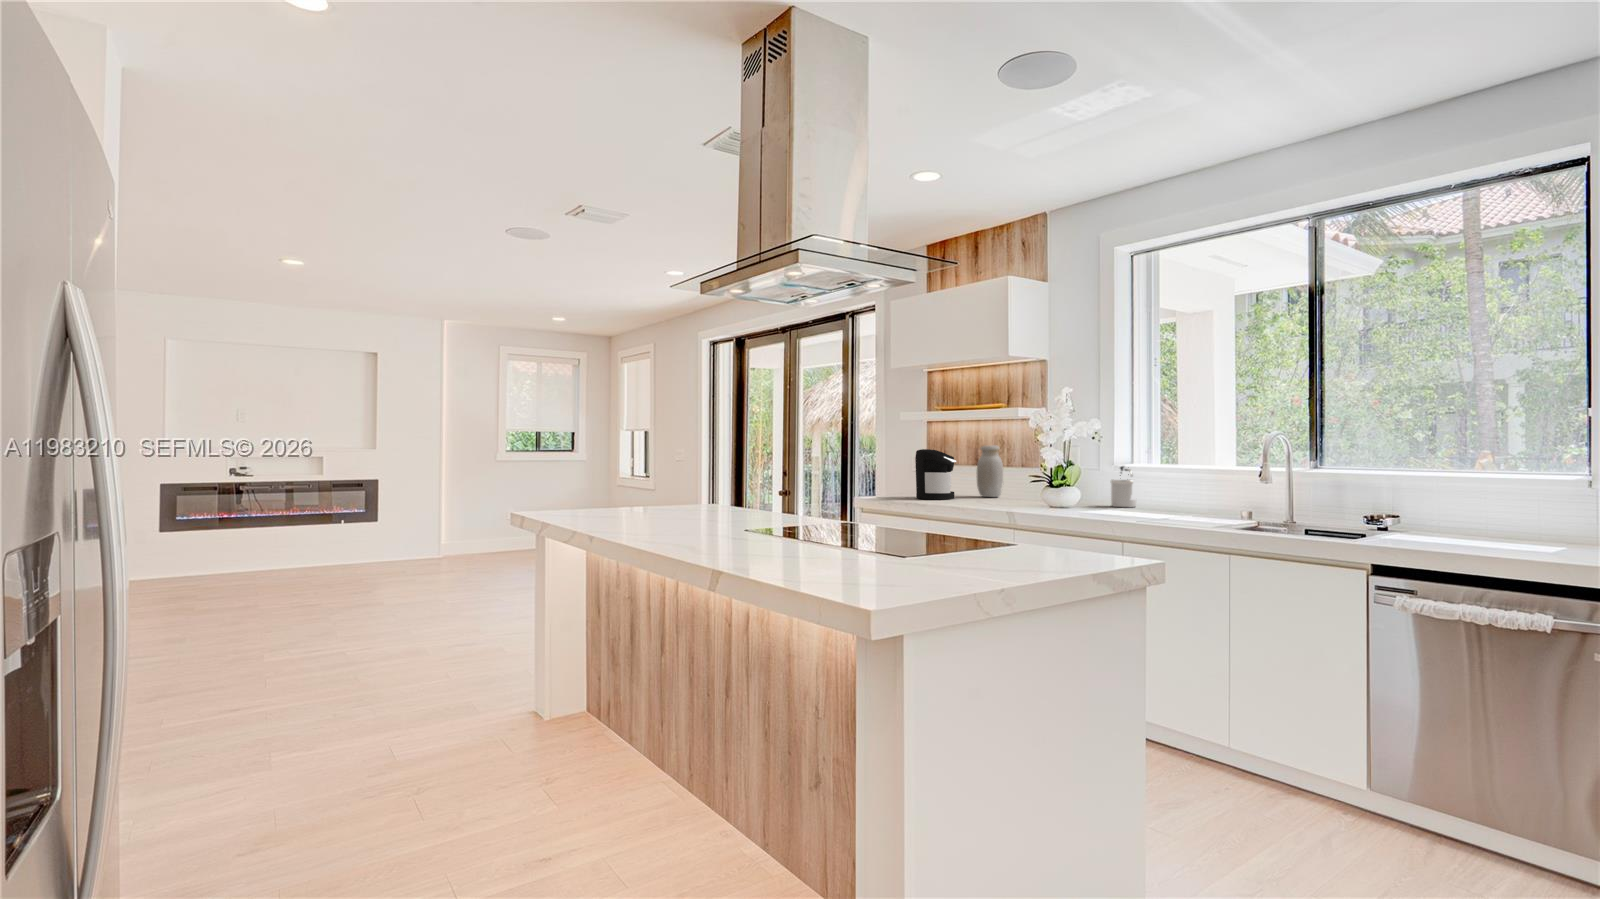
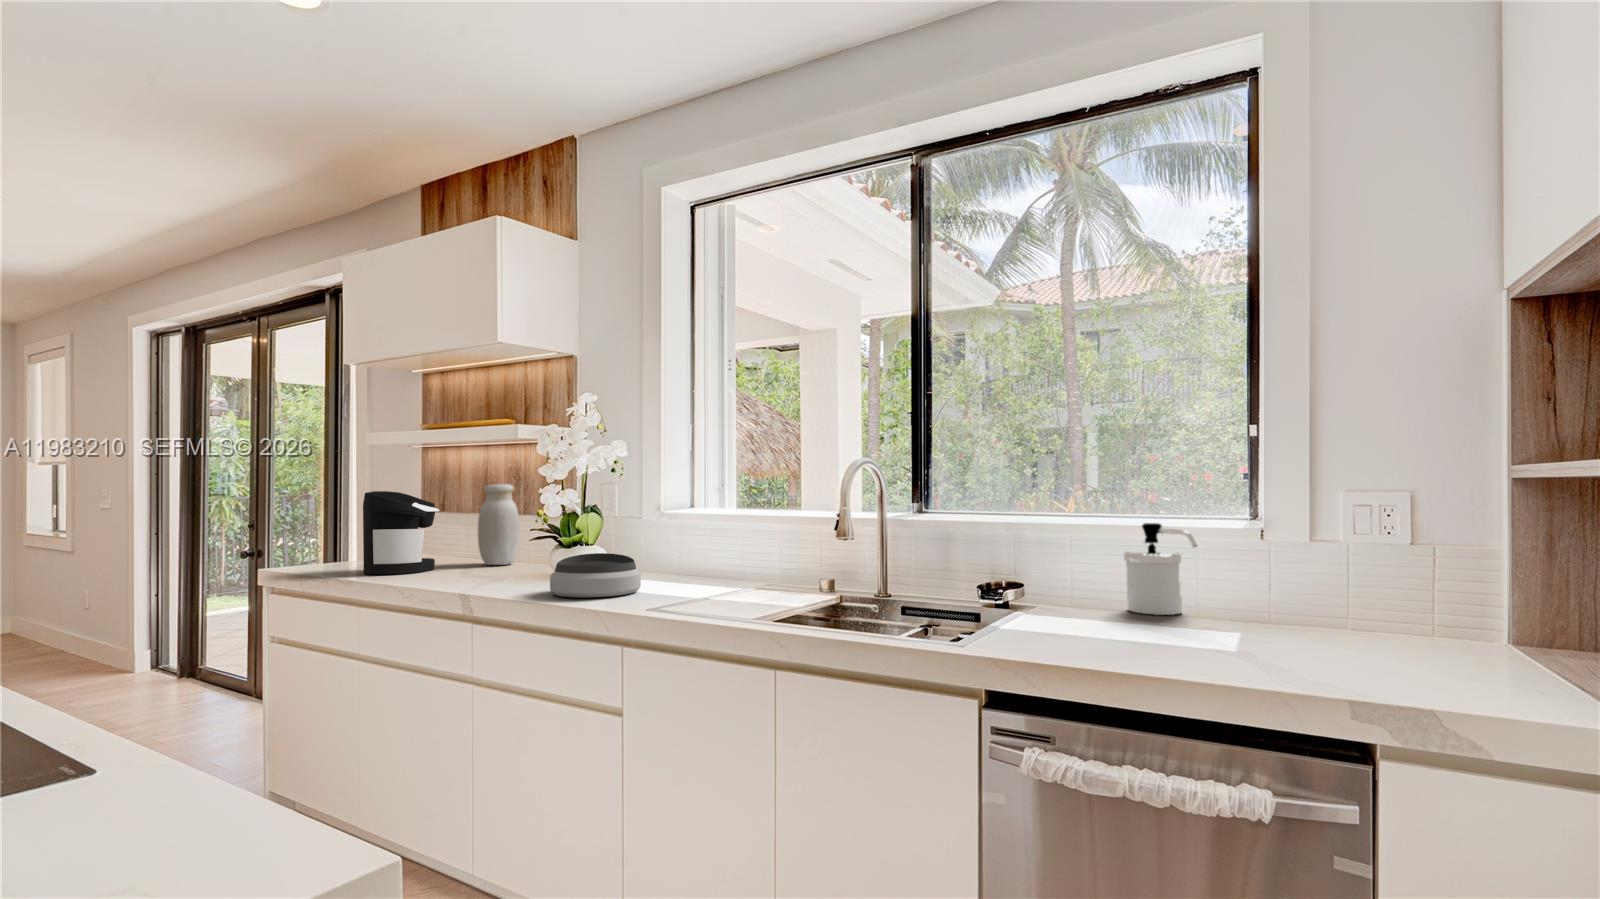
soap dispenser: present [1111,466,1136,507] -> present [1124,523,1197,615]
bowl: none [1059,490,1115,514] -> present [550,553,641,597]

